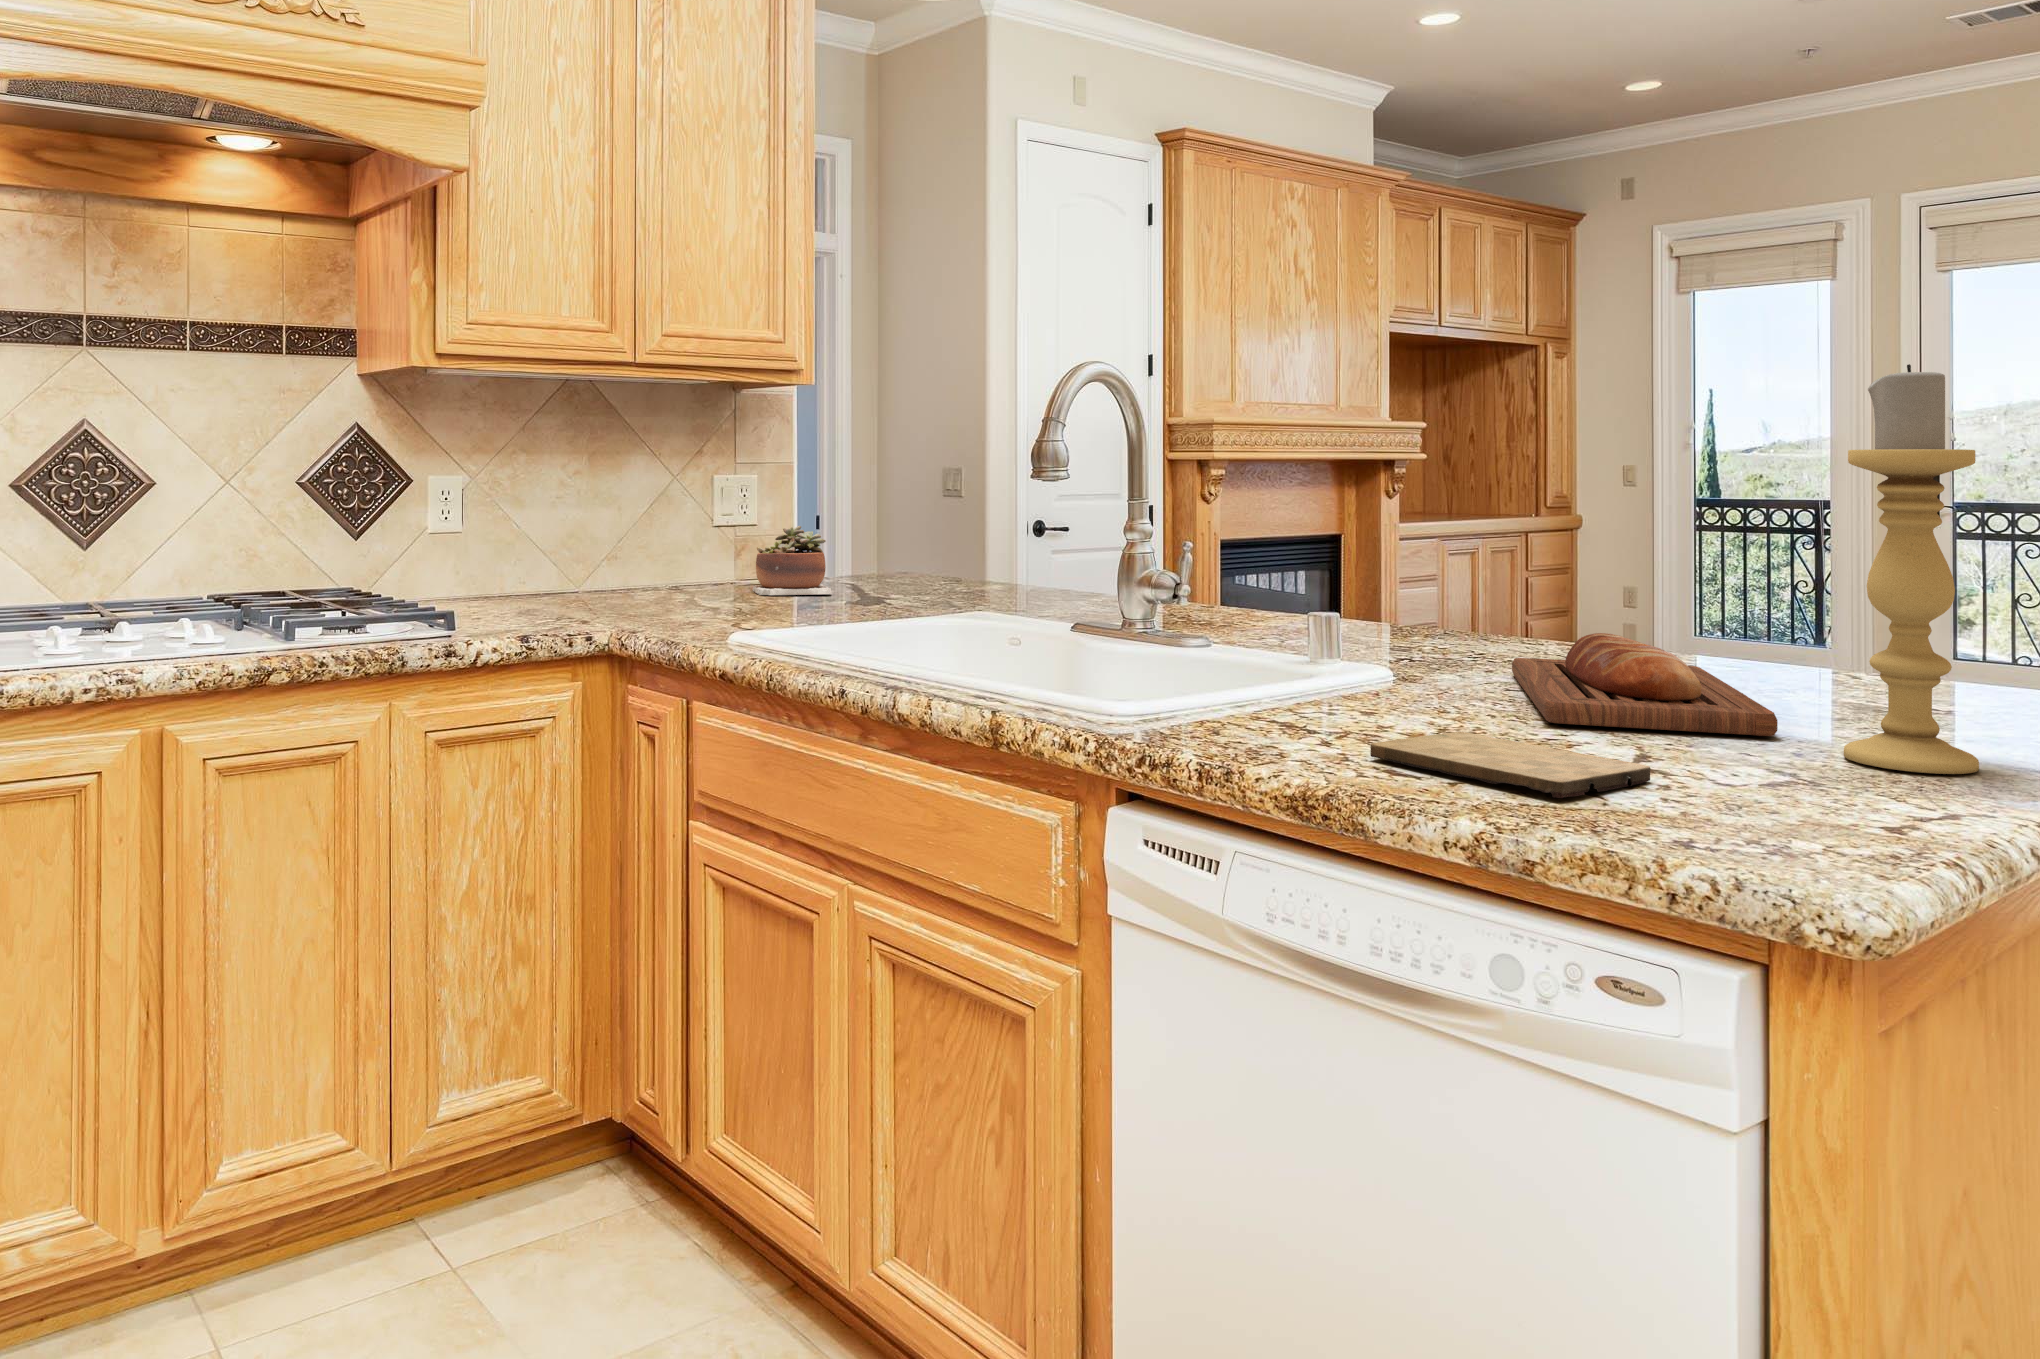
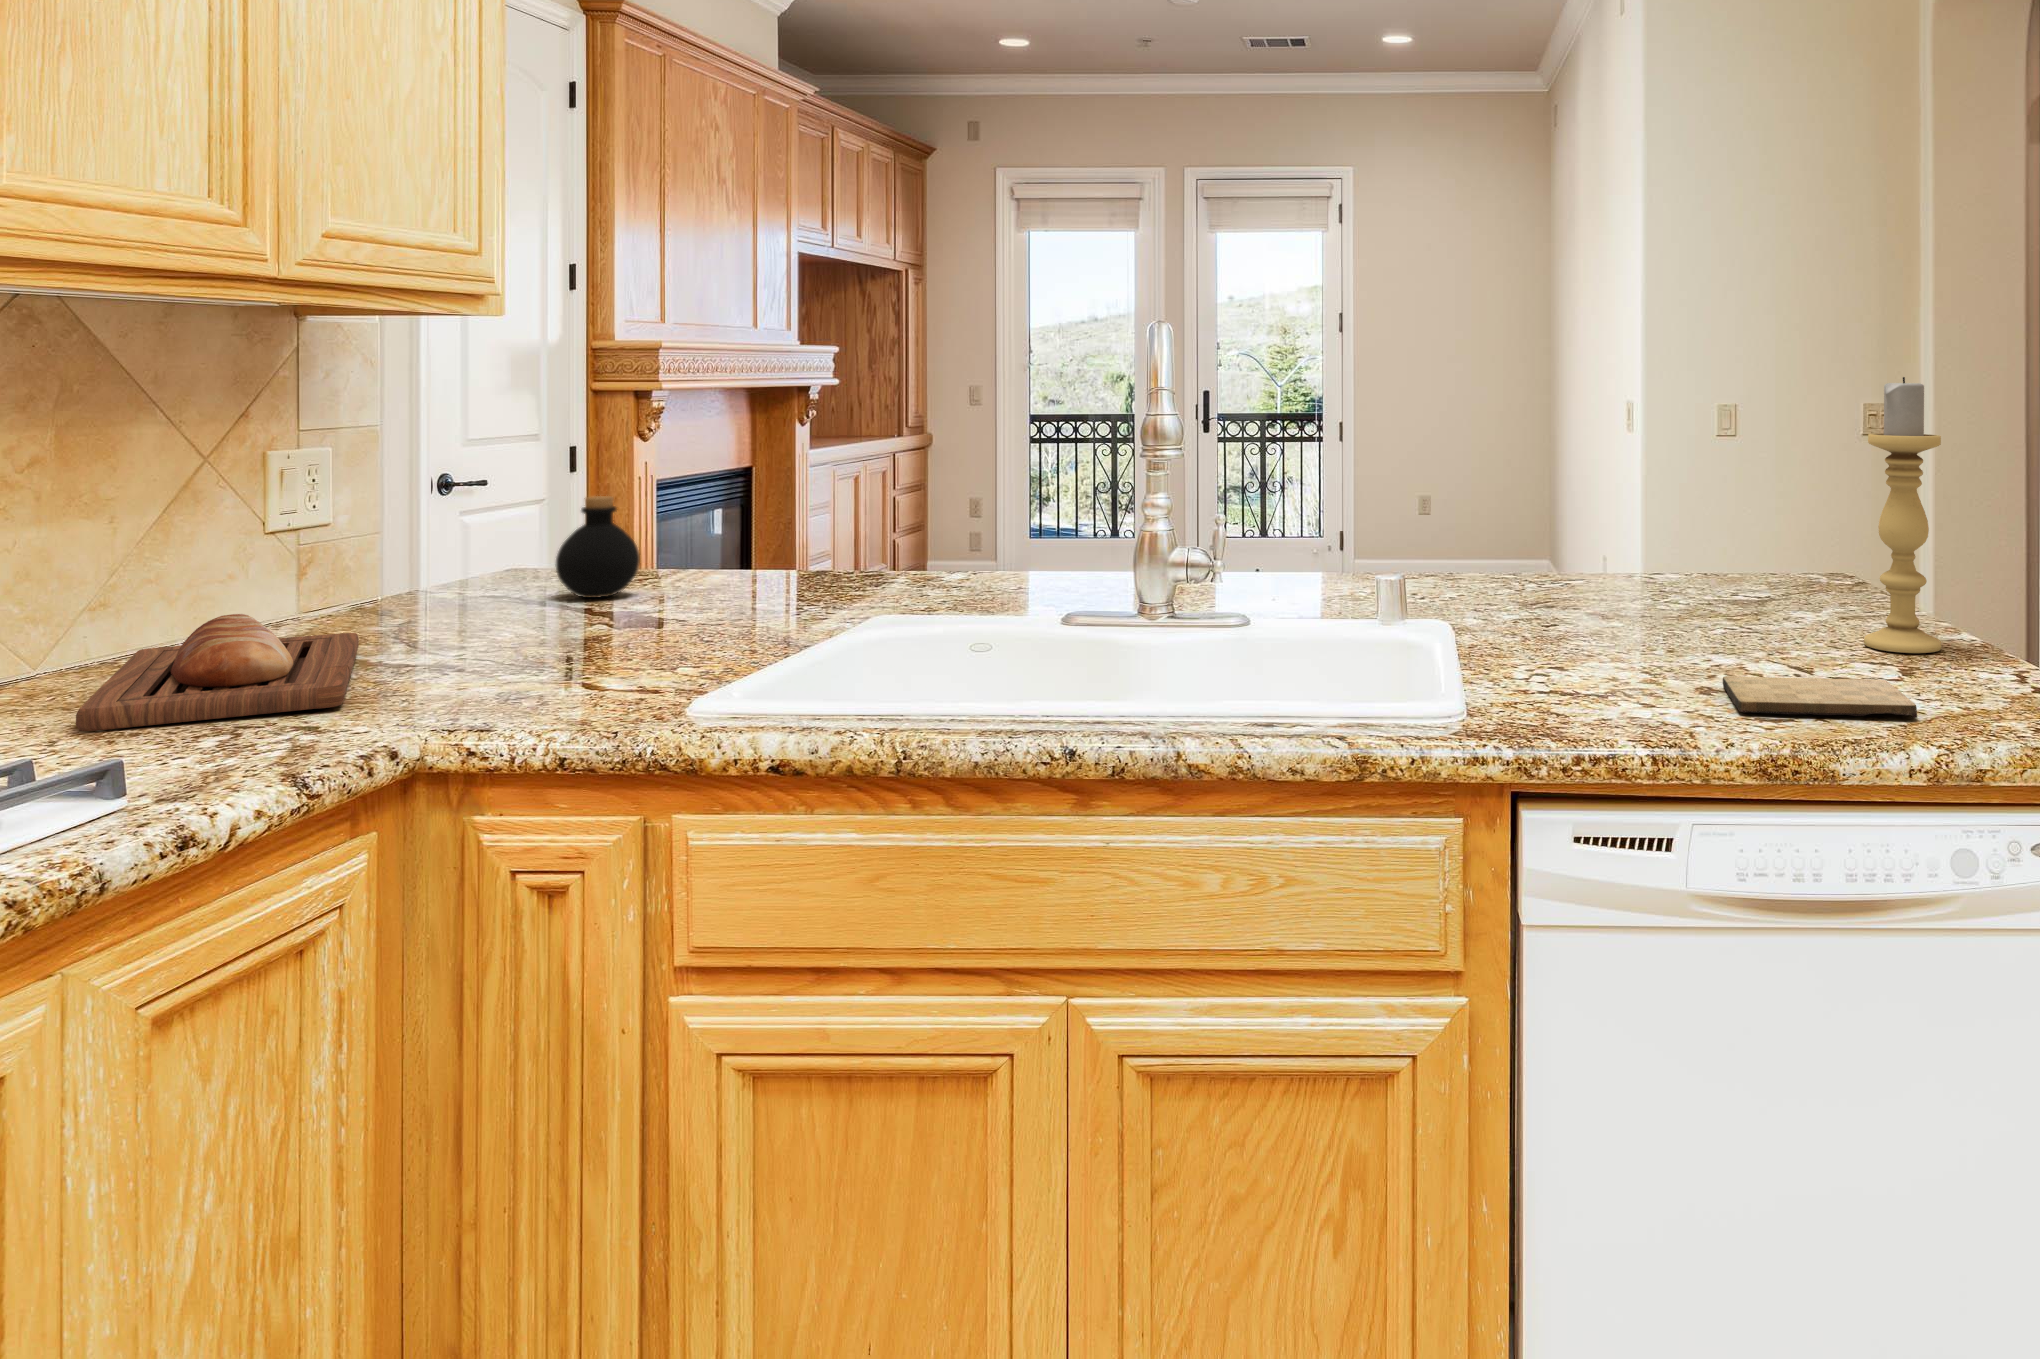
bottle: none [867,516,920,589] -> present [556,496,640,598]
succulent plant: present [753,526,832,595] -> none [392,522,560,635]
bread loaf: present [1512,633,1778,736] -> present [76,614,359,731]

